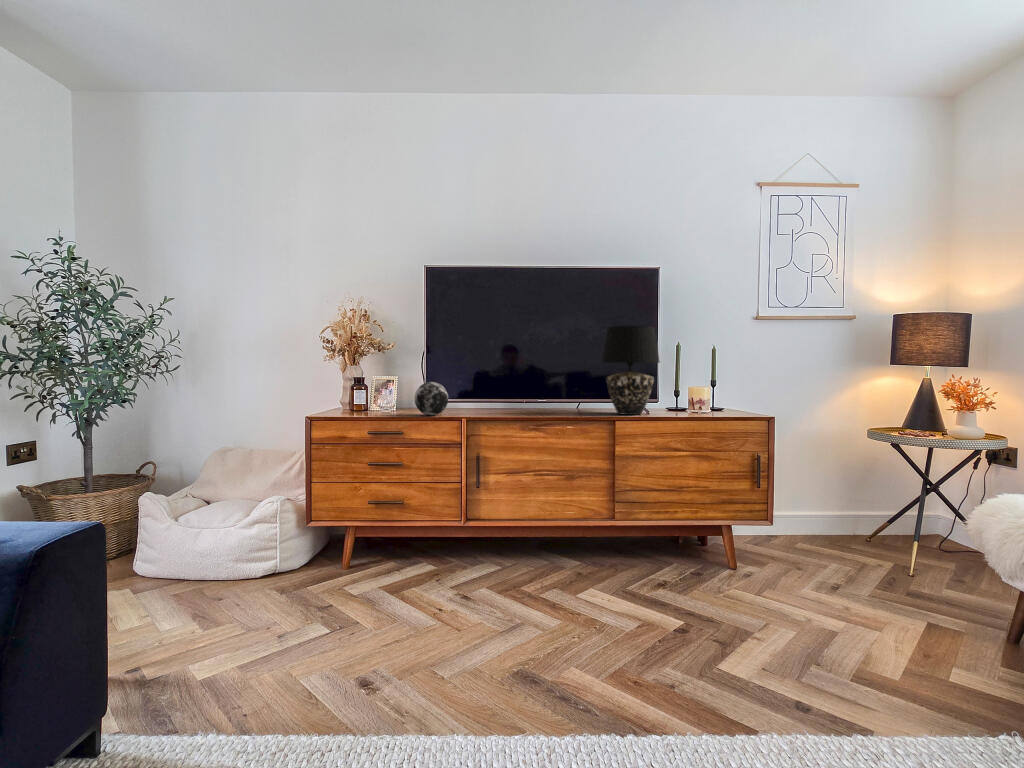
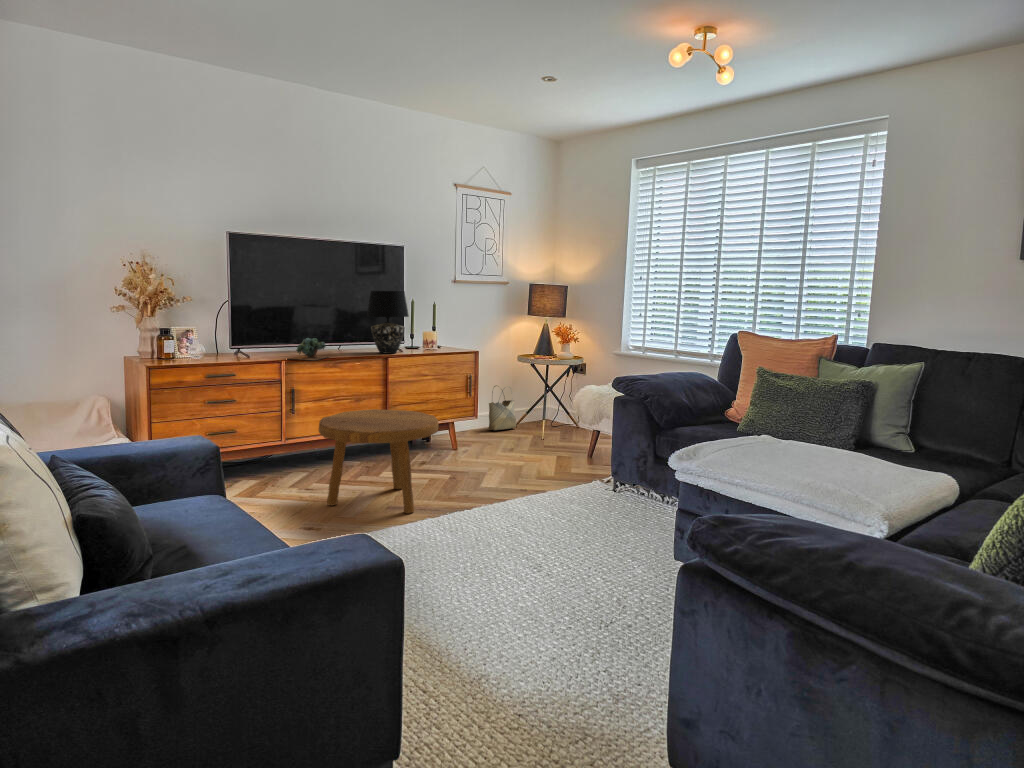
decorative orb: present [414,382,448,415] -> none [234,334,263,361]
succulent plant: none [476,389,540,418] -> present [288,338,329,360]
woven basket: none [813,473,865,544] -> present [489,385,516,430]
footstool: none [419,496,619,705] -> present [319,409,438,514]

